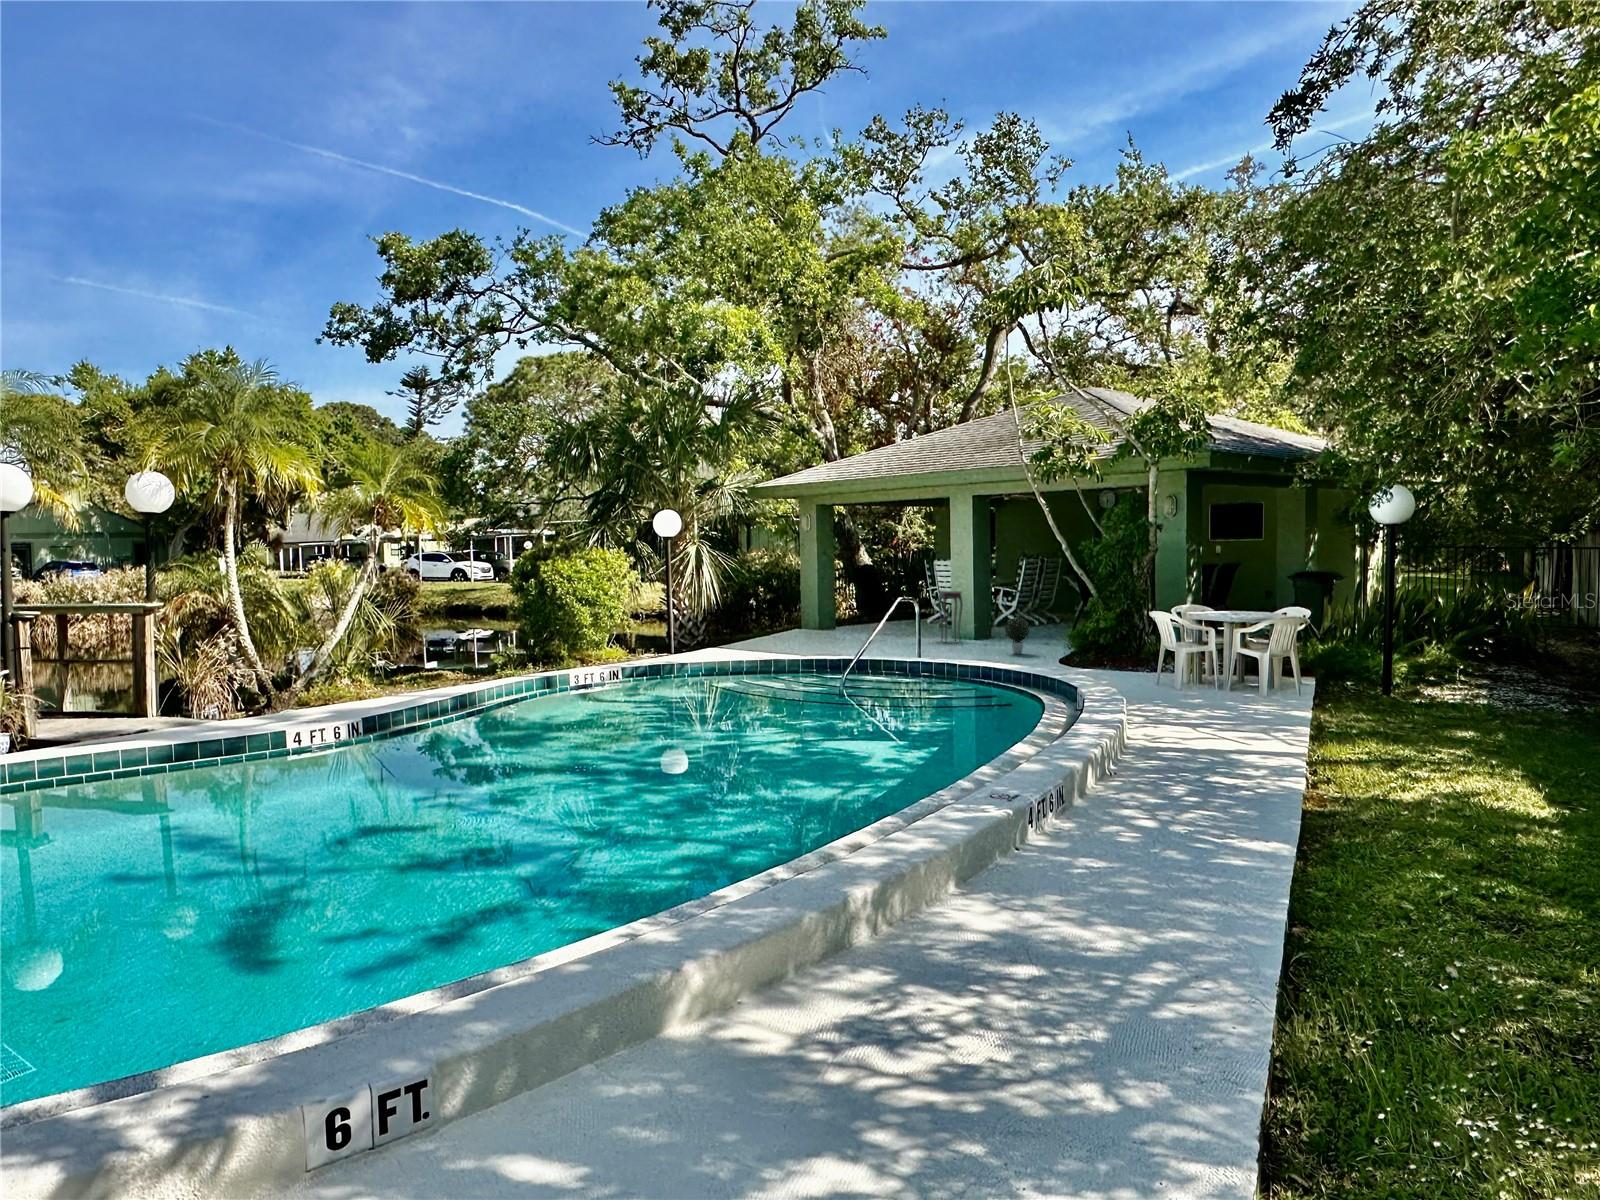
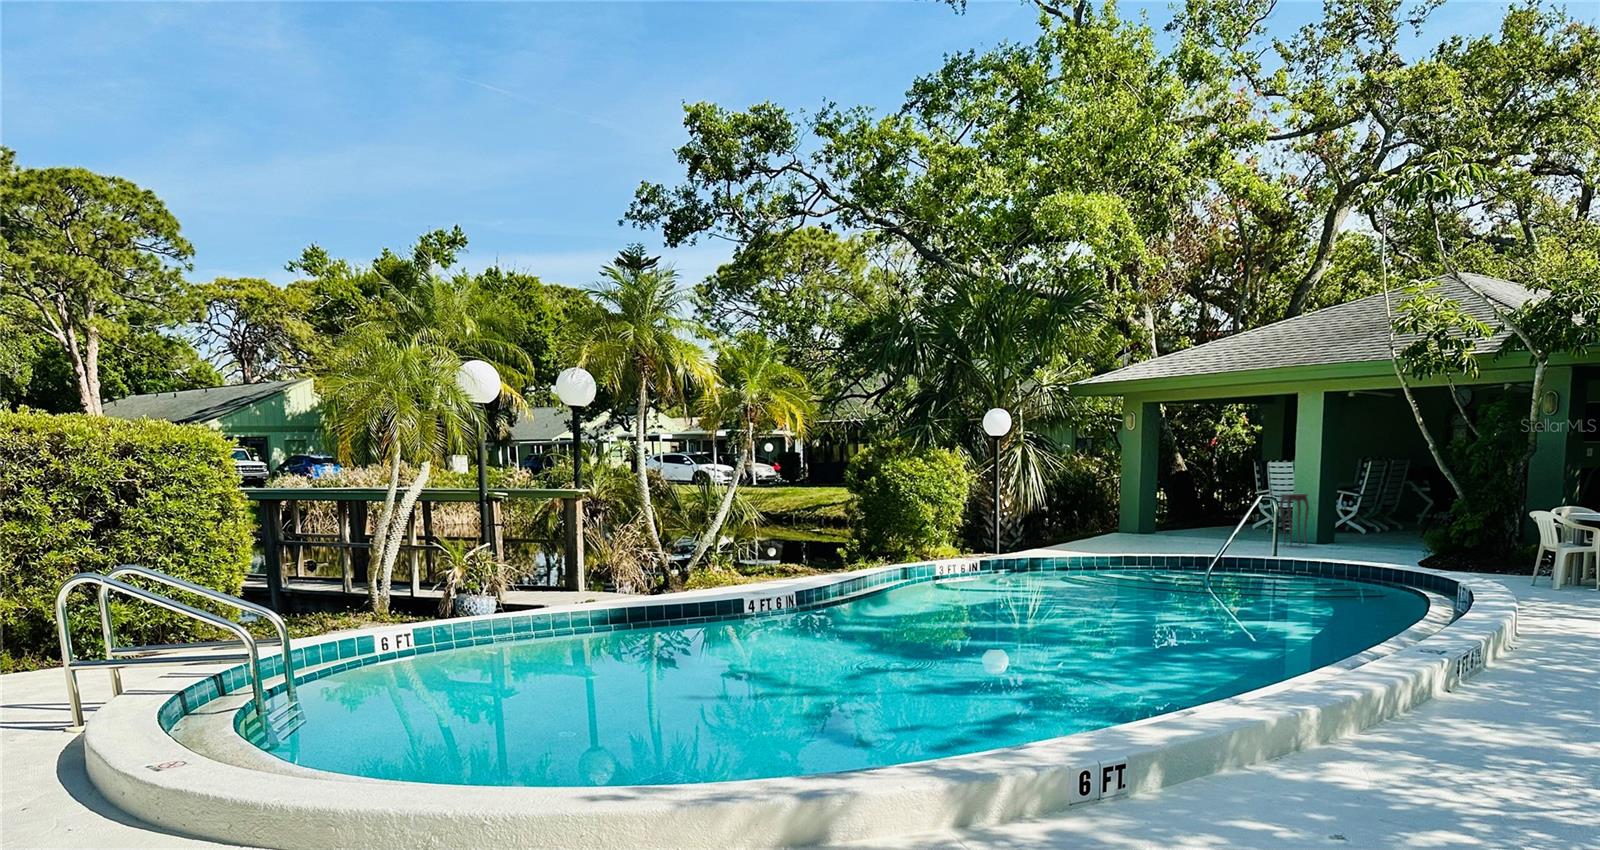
potted plant: present [1004,617,1030,654] -> none [1370,519,1403,558]

